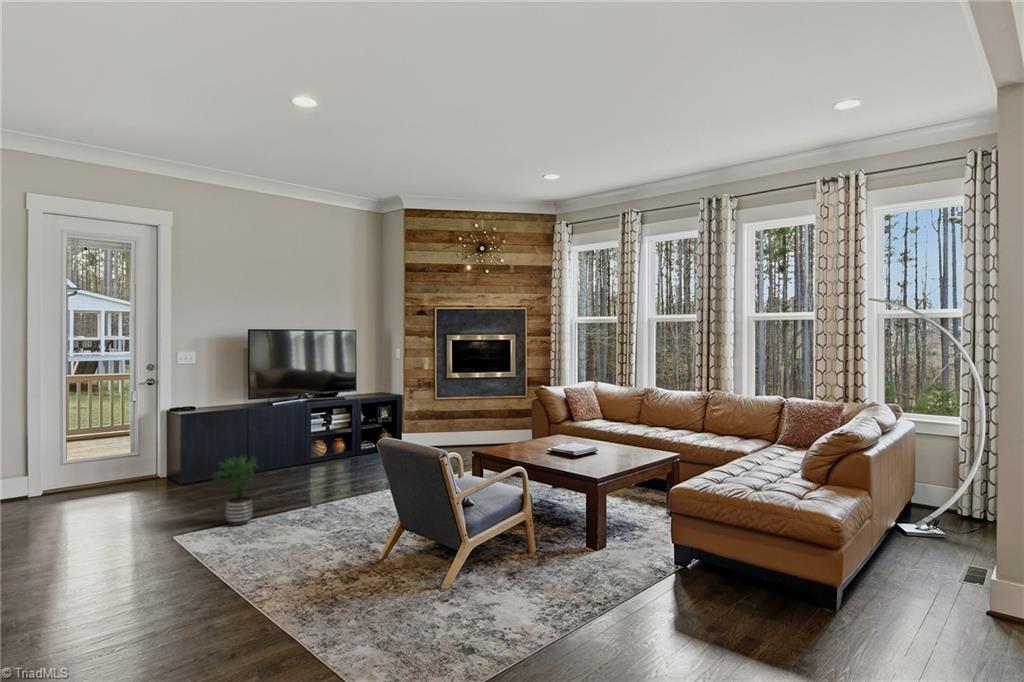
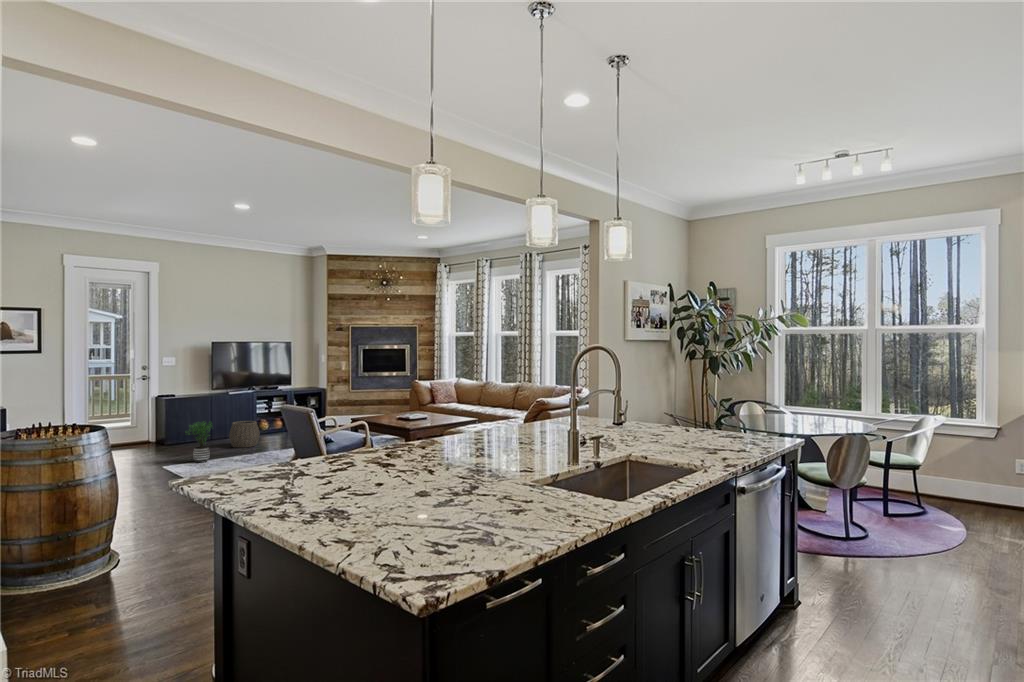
woven basket: none [277,447,322,490] -> present [229,421,260,448]

